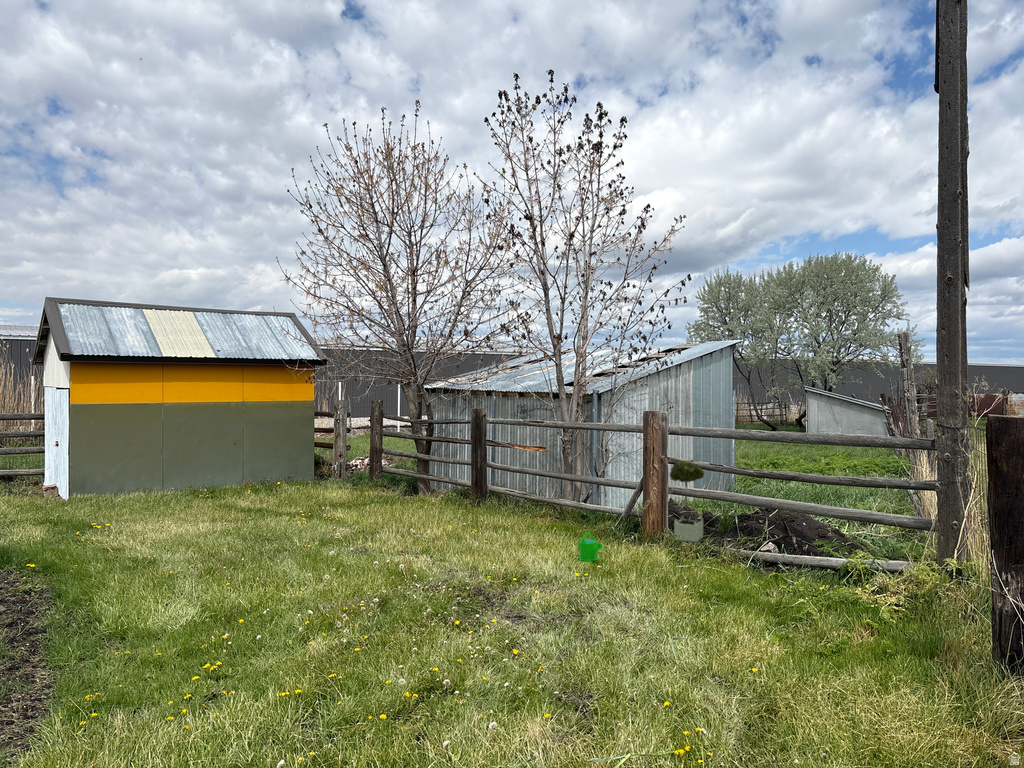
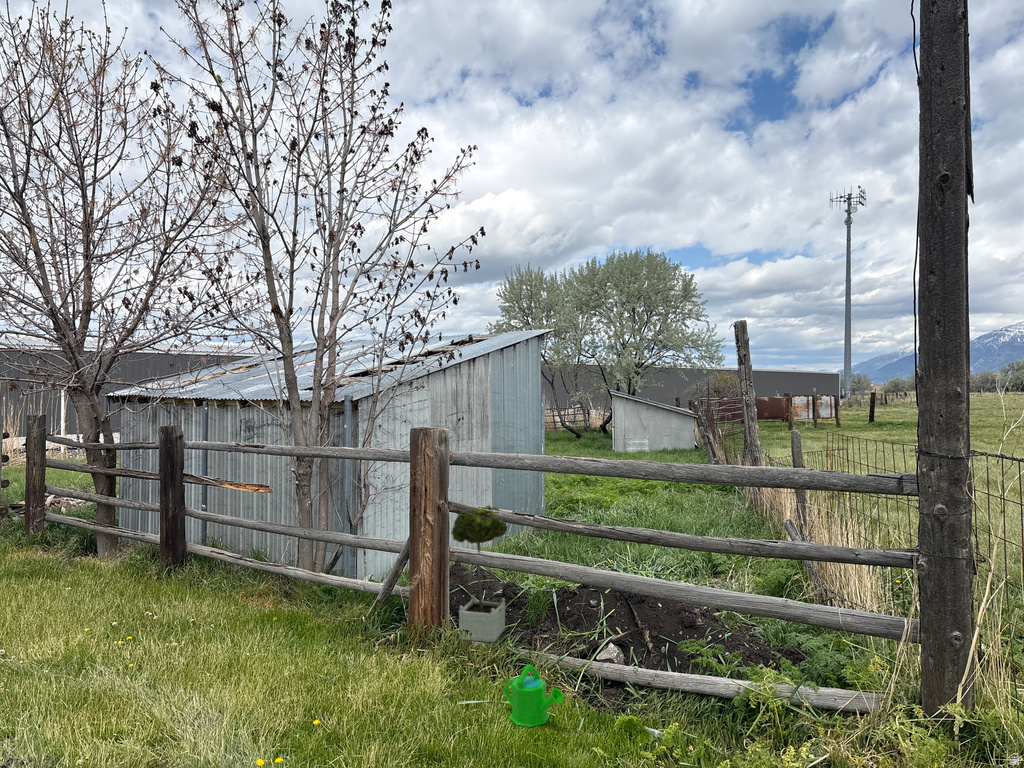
watering can: present [577,532,603,561] -> present [504,664,563,727]

